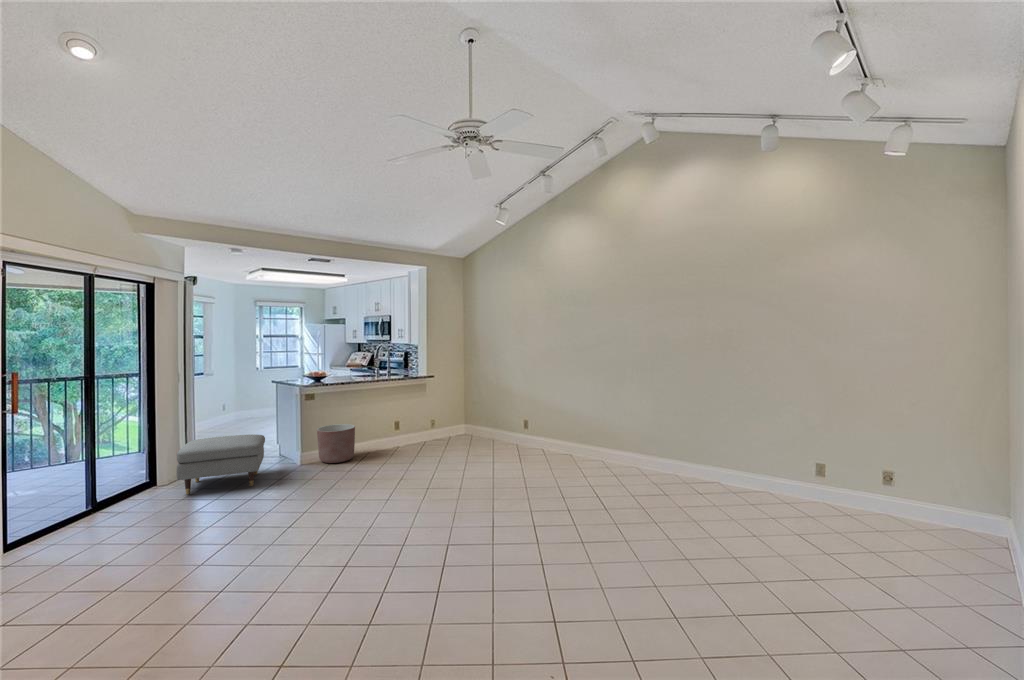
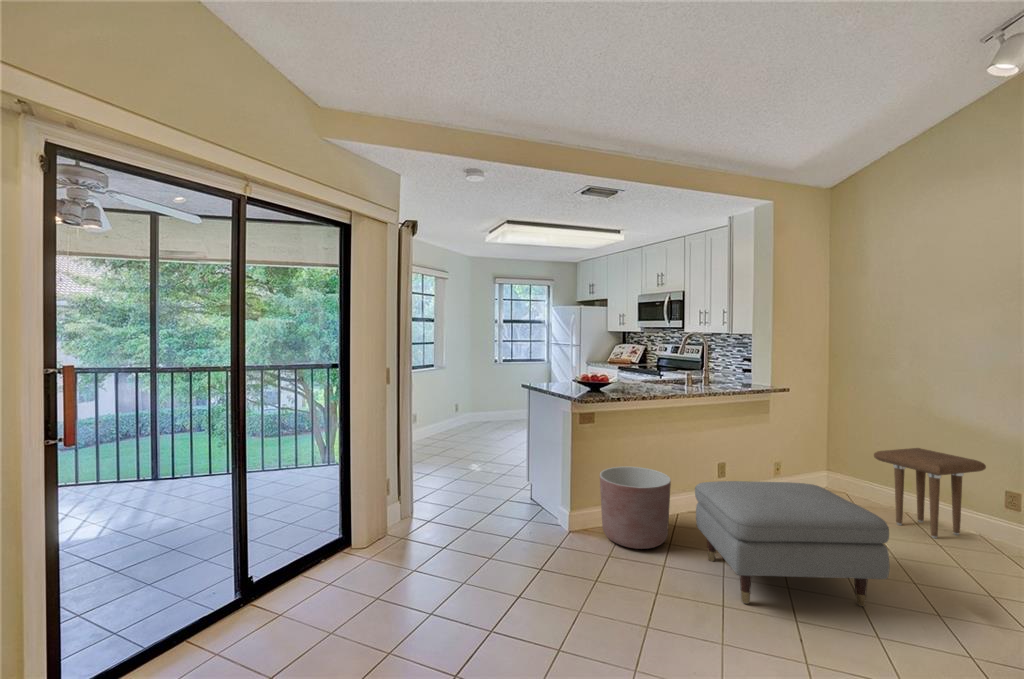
side table: none [463,402,502,441] -> present [874,448,986,538]
ottoman: present [177,434,265,495] -> present [695,481,890,606]

